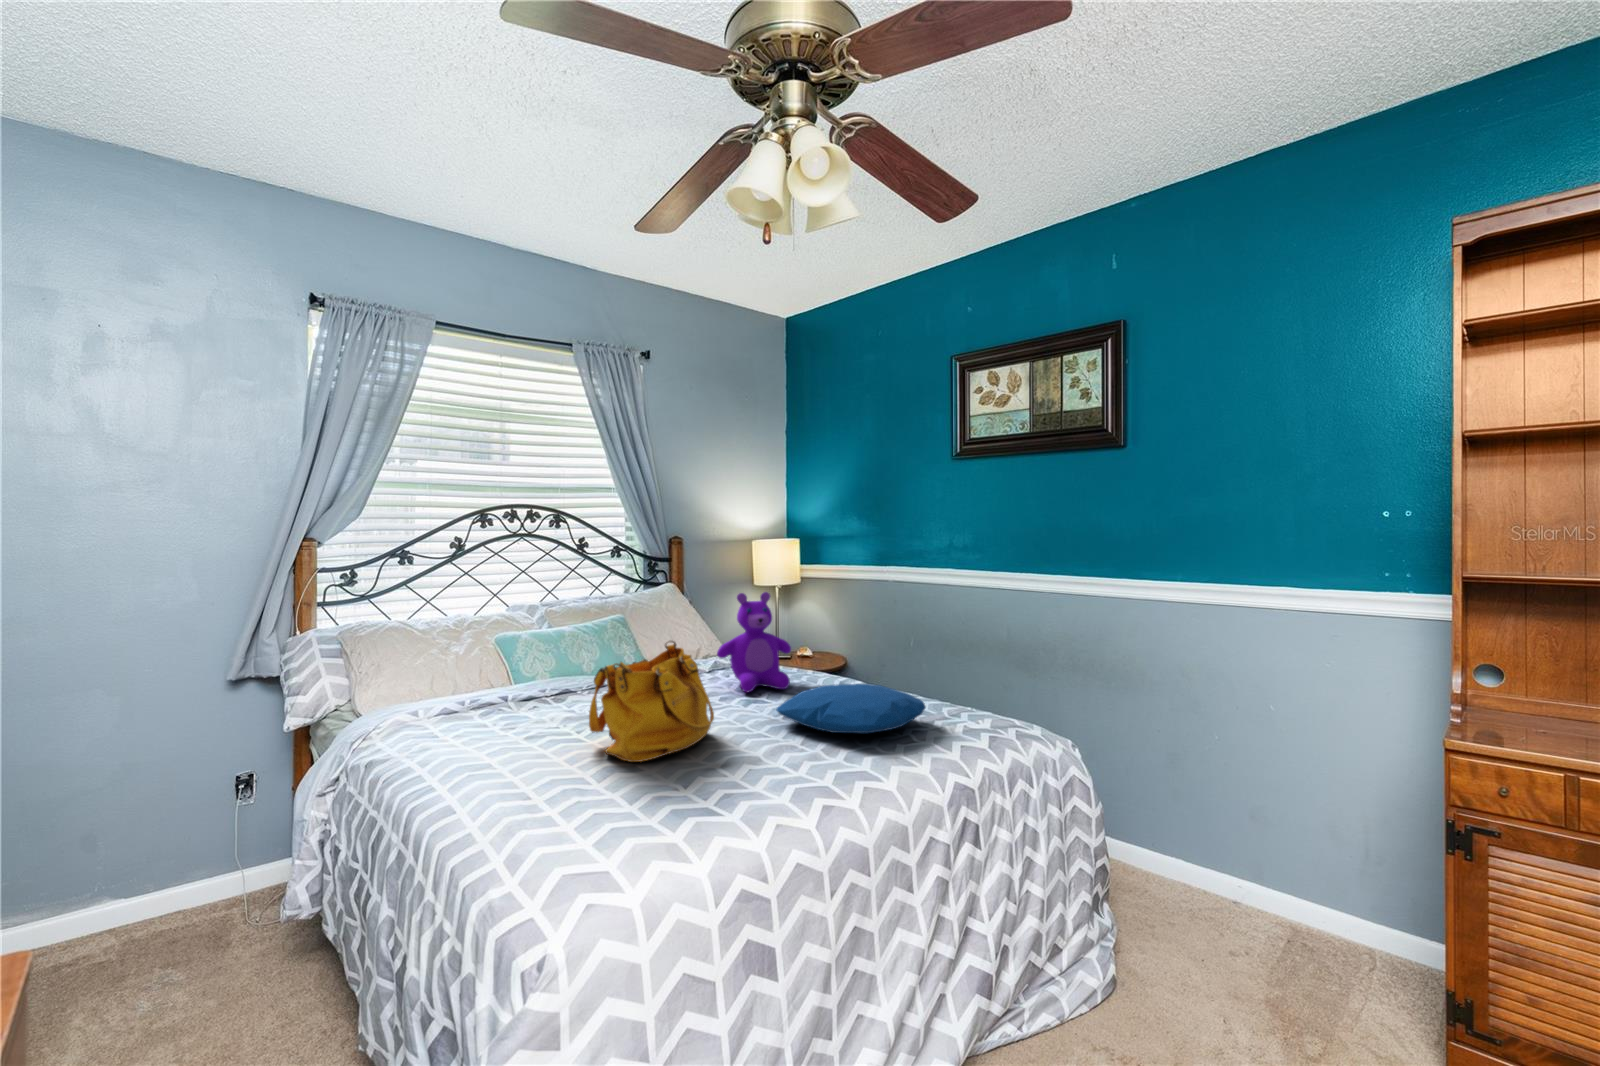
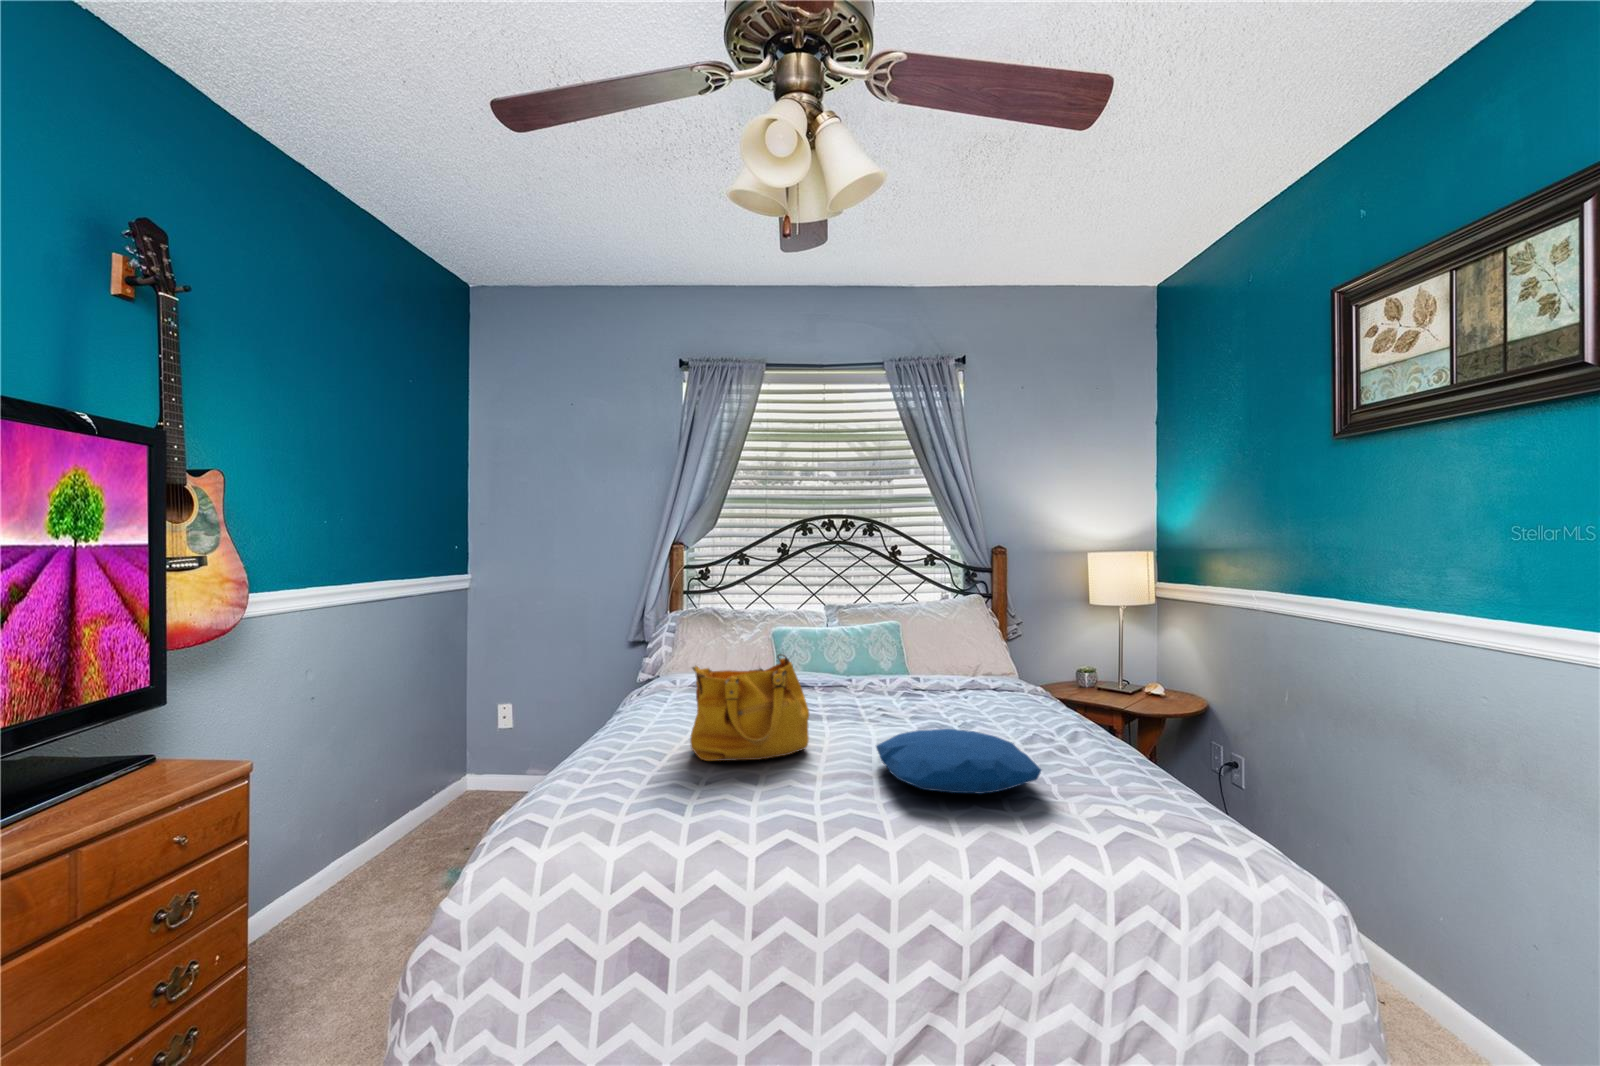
teddy bear: present [717,592,791,692] -> none [912,614,999,729]

